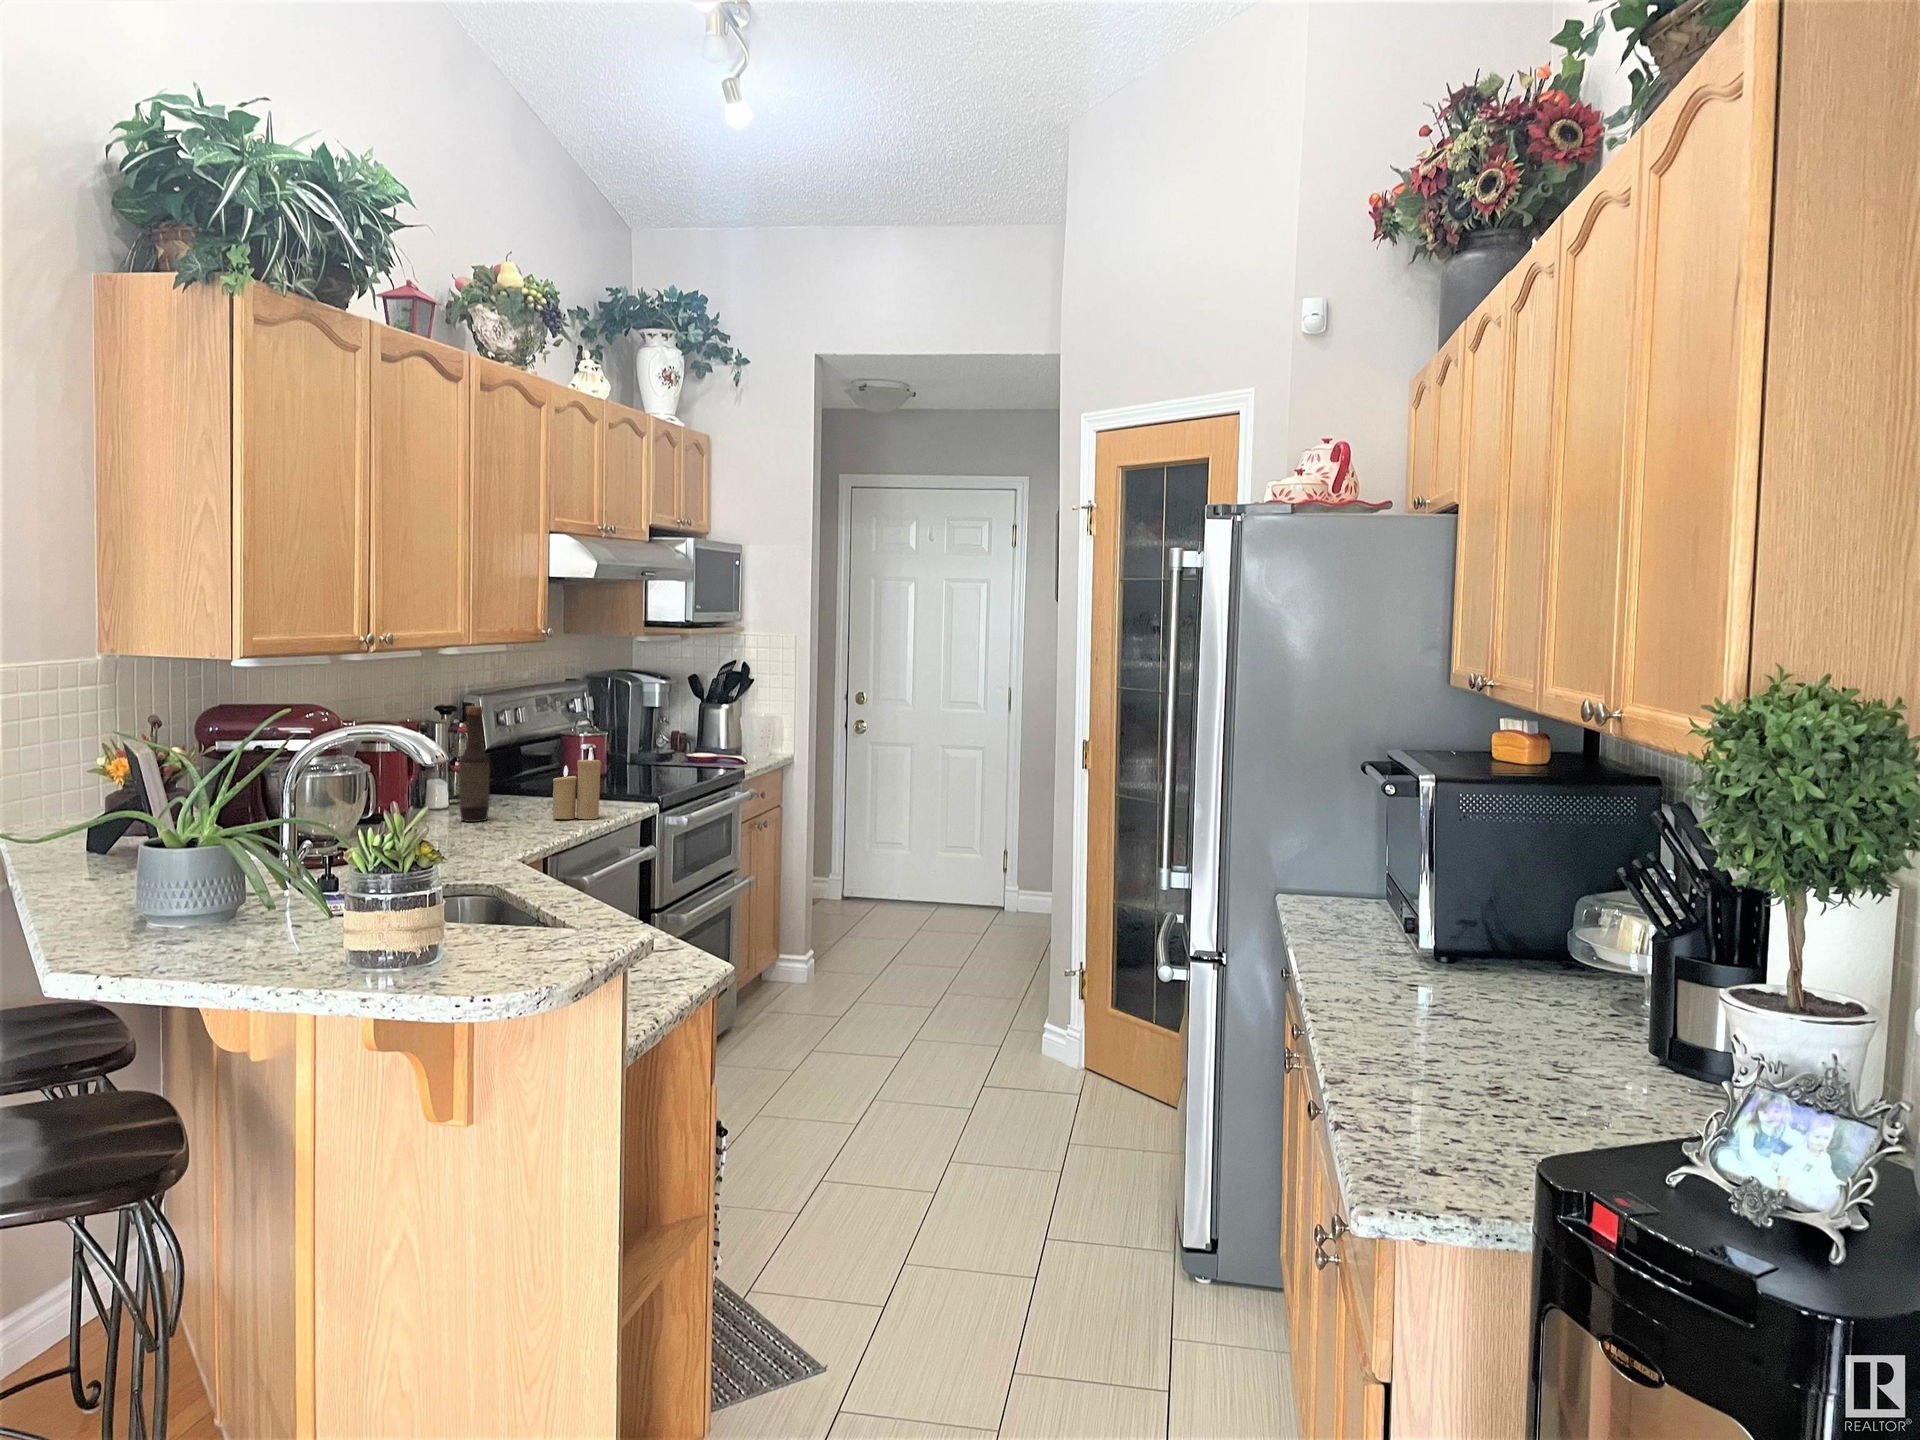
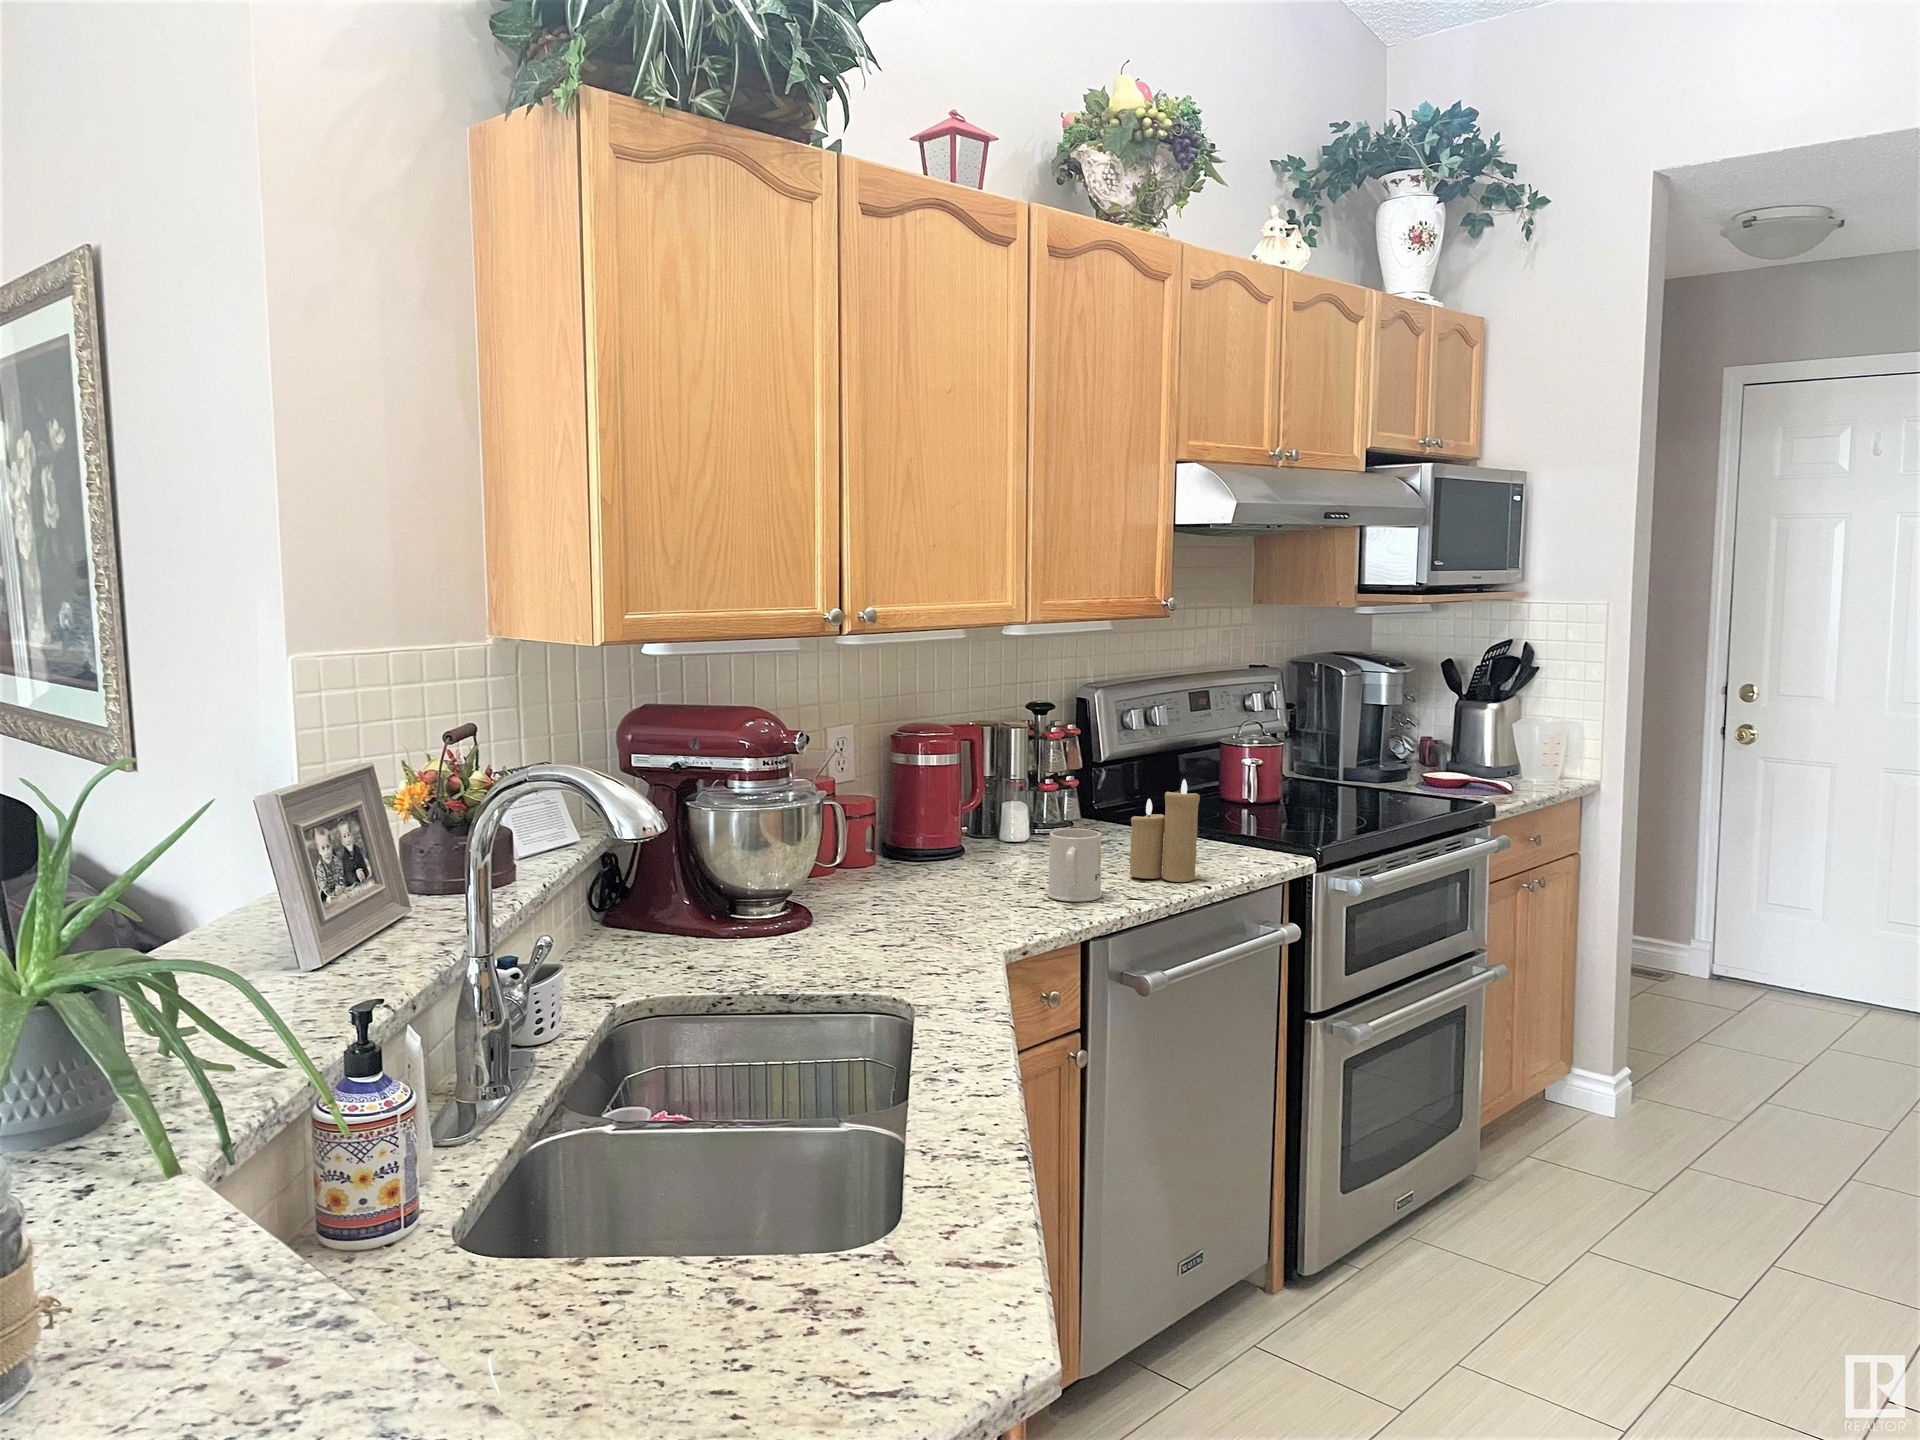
bottle: present [459,706,489,822] -> none [1012,706,1053,870]
mug: none [510,786,548,834] -> present [1048,828,1102,902]

